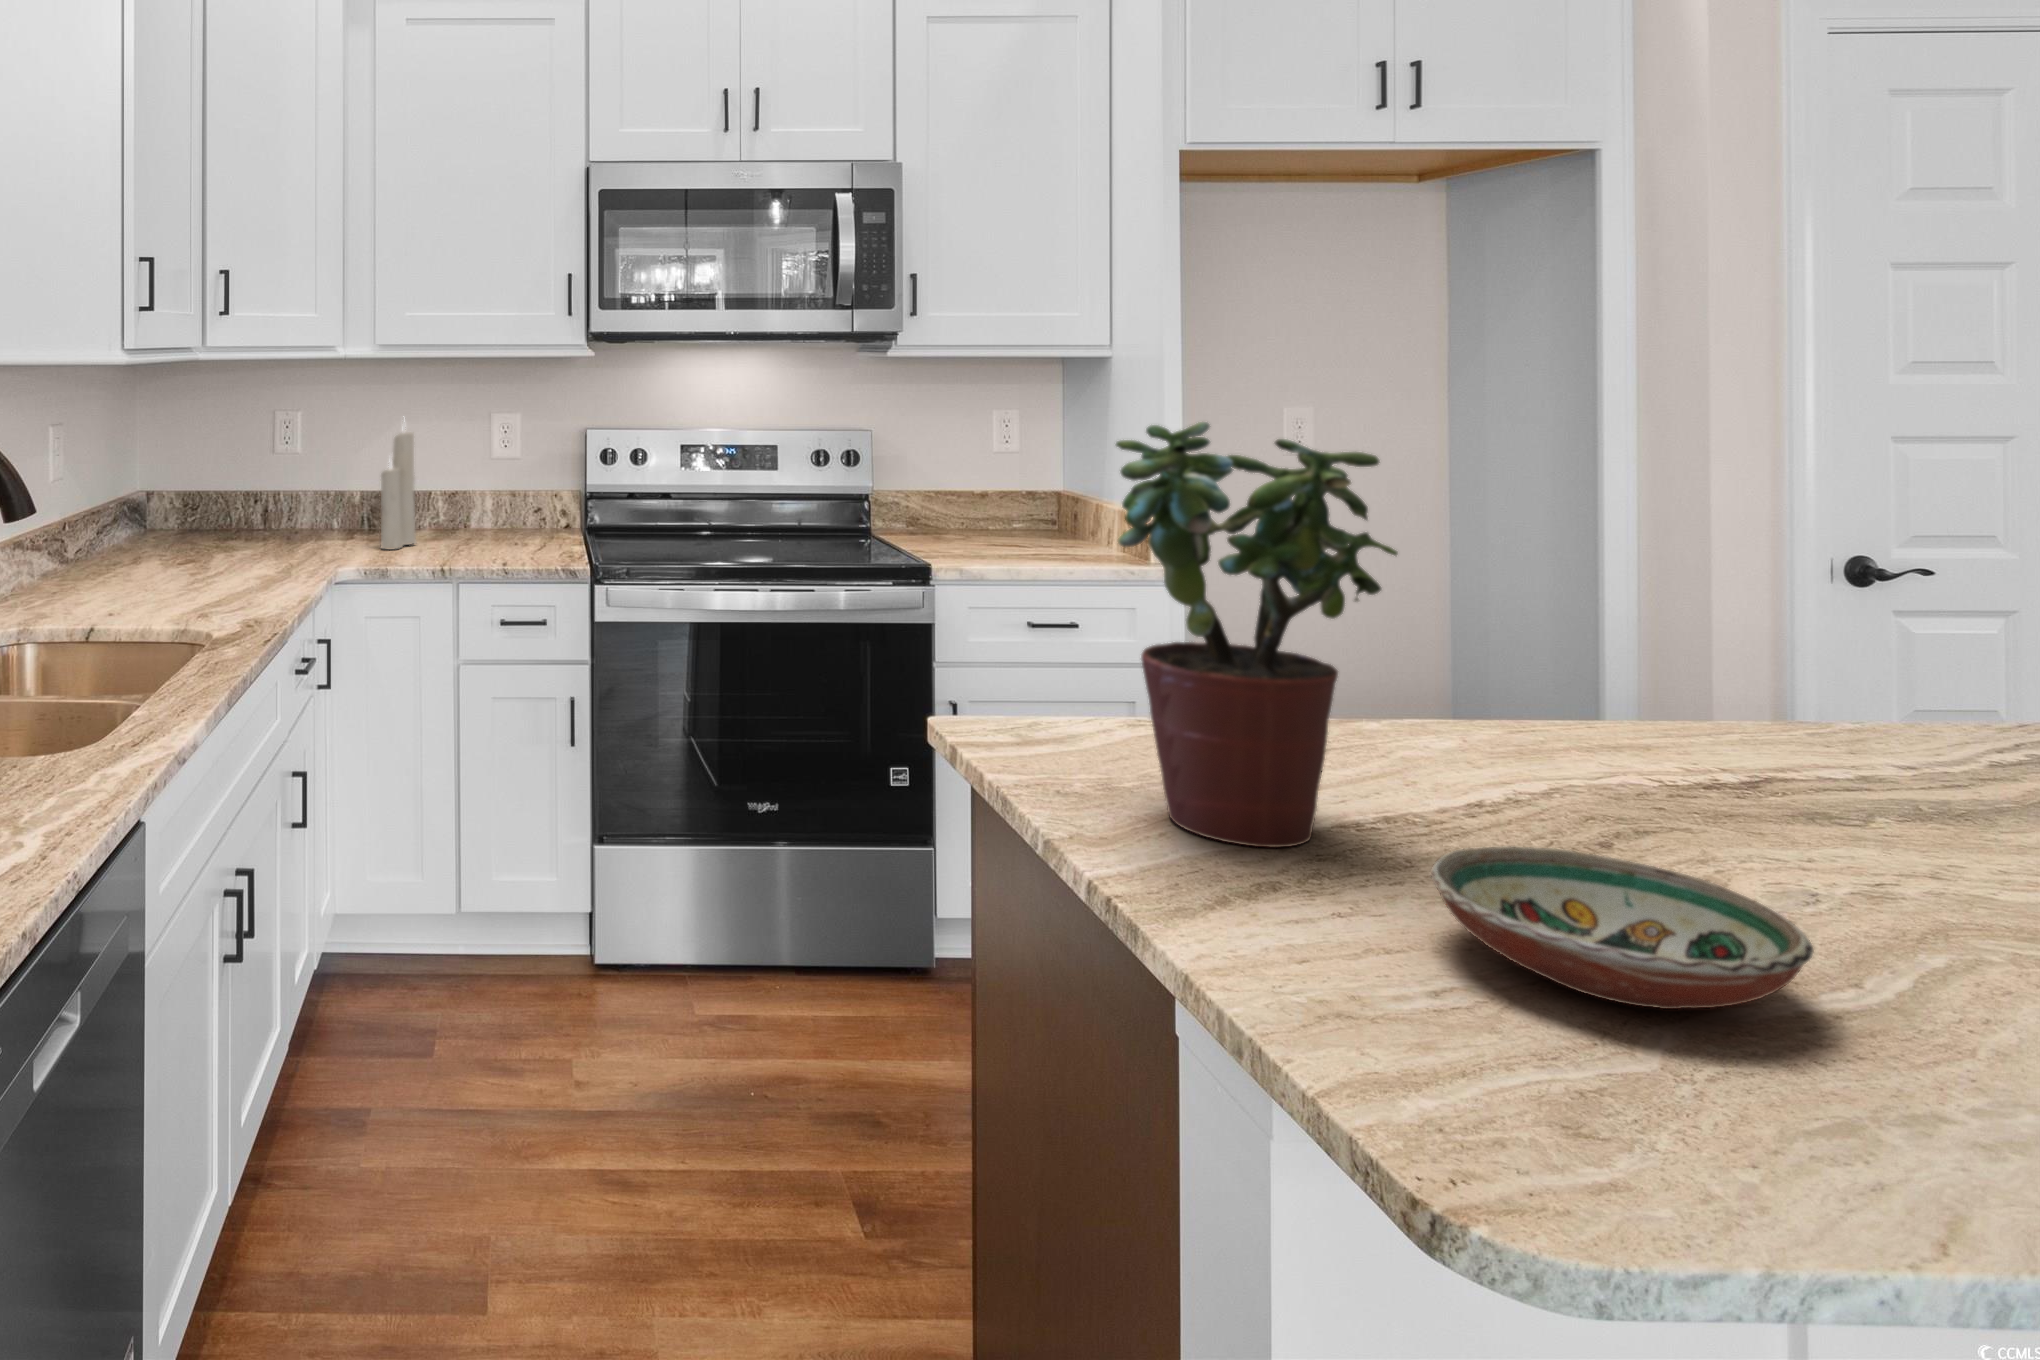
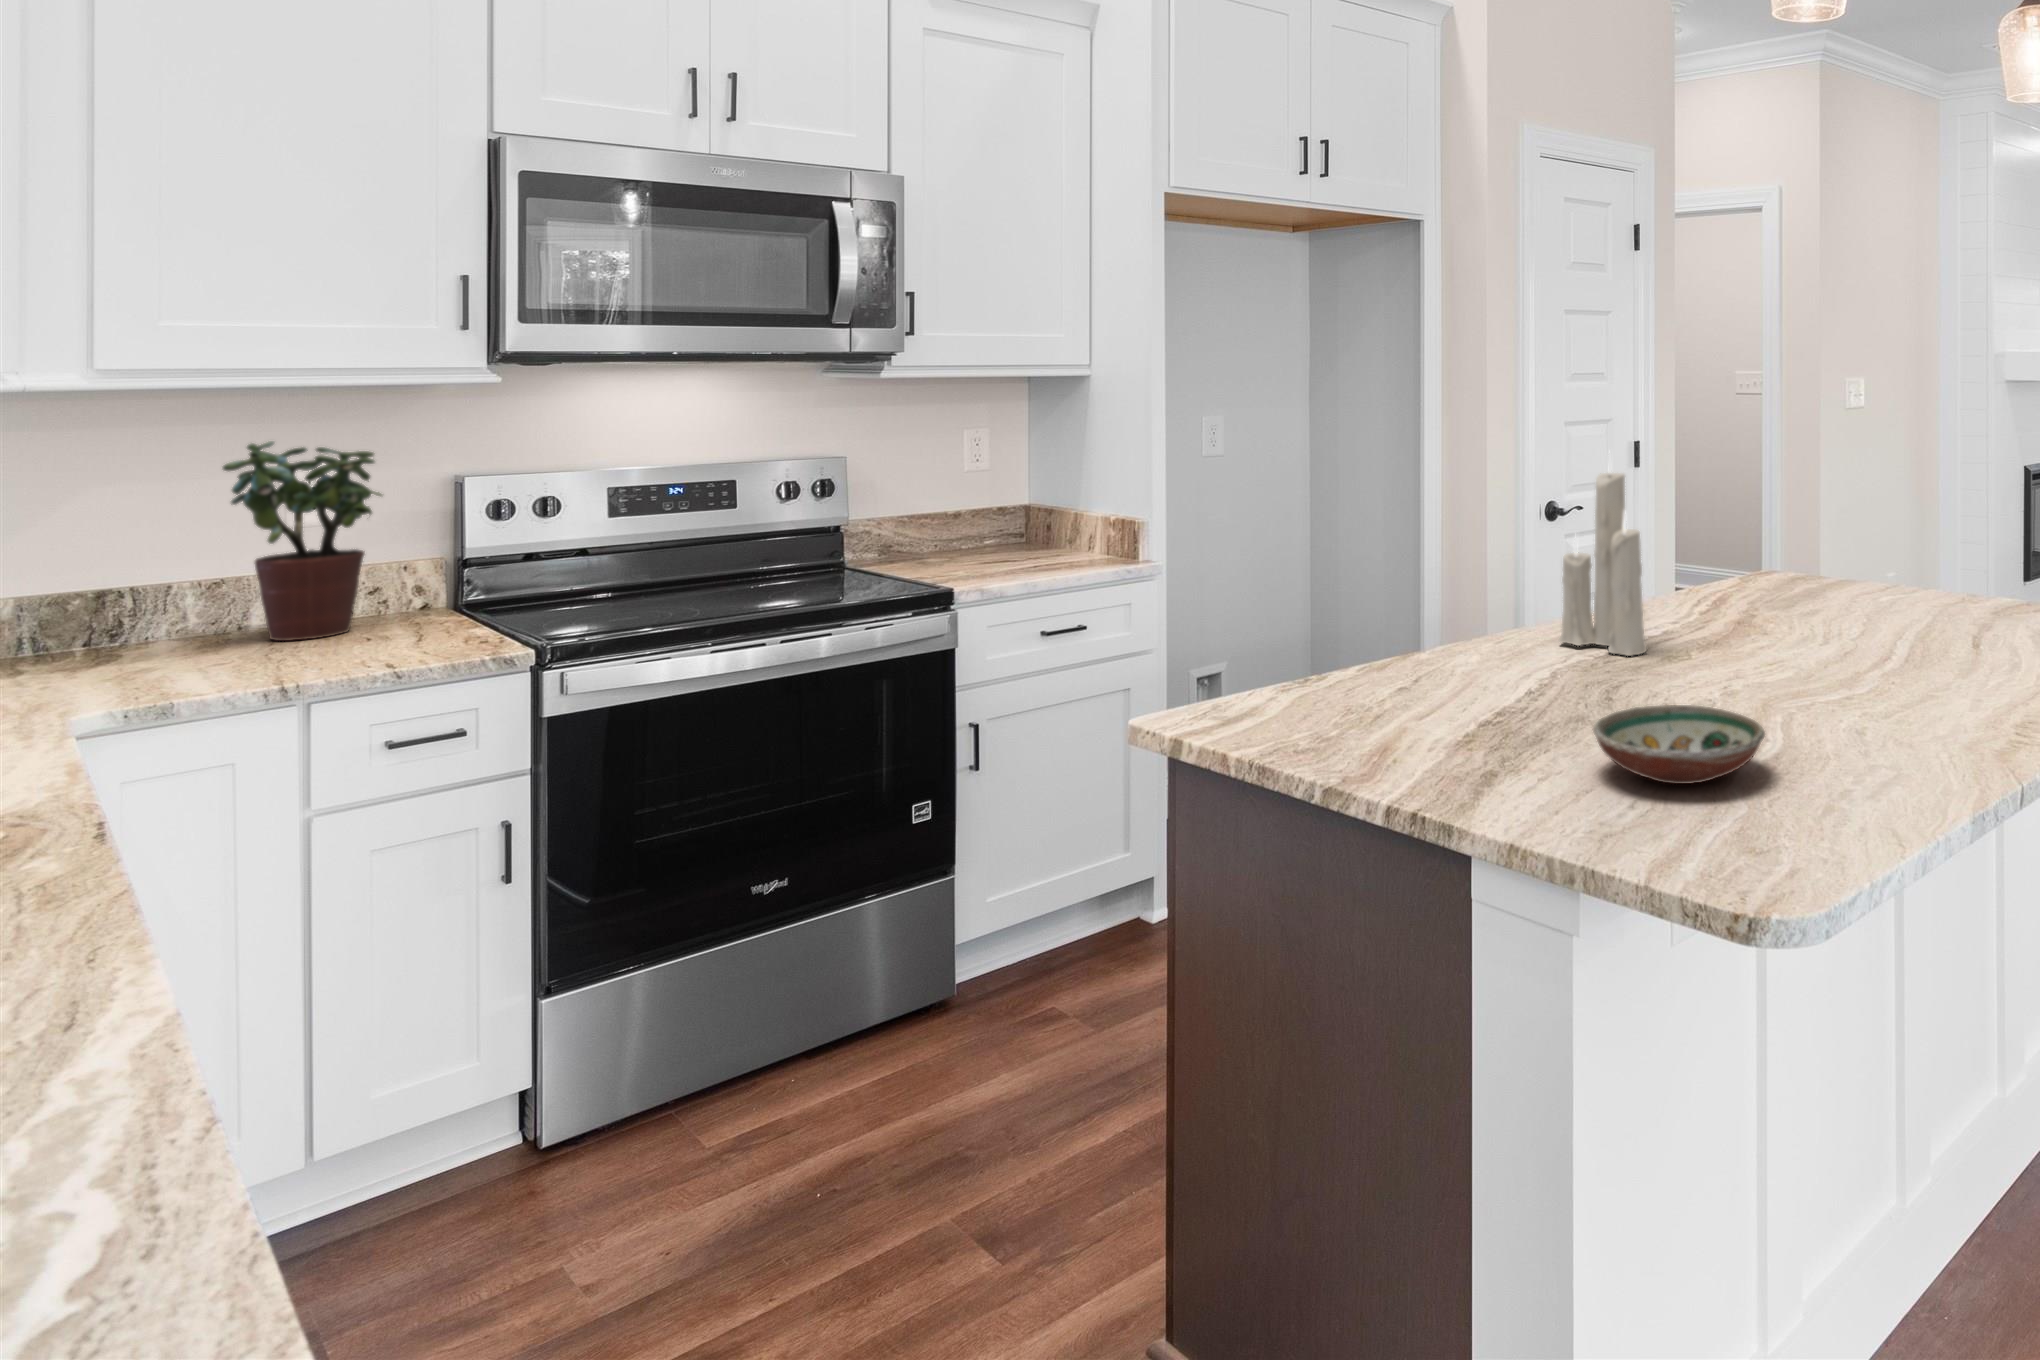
potted plant: present [1116,422,1397,847] -> present [223,441,381,641]
candle: present [381,432,416,549] -> present [1559,471,1647,656]

